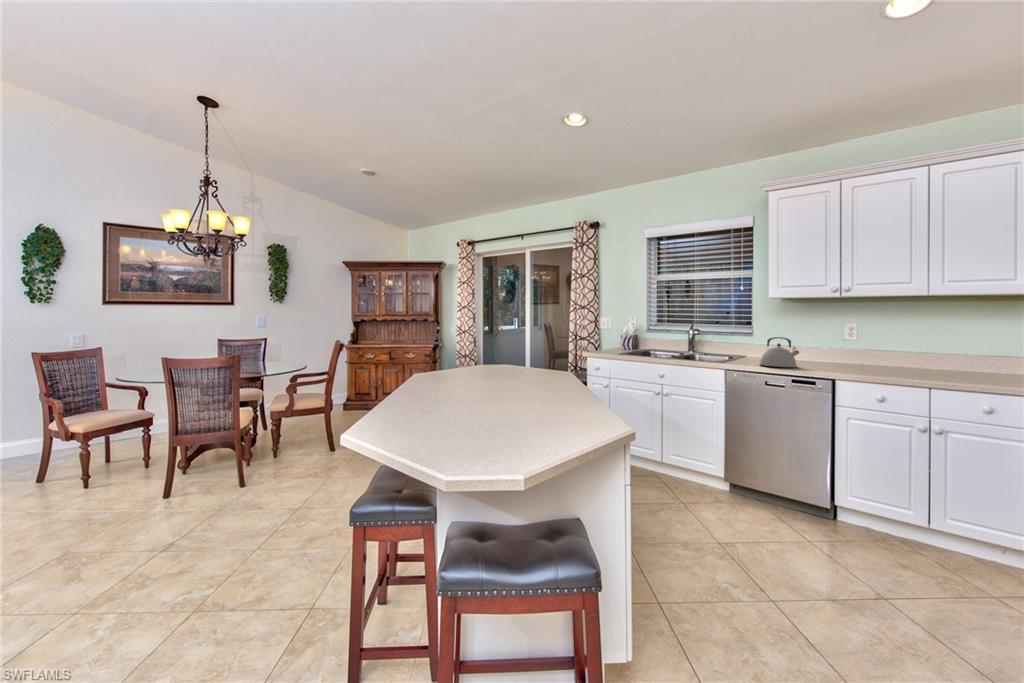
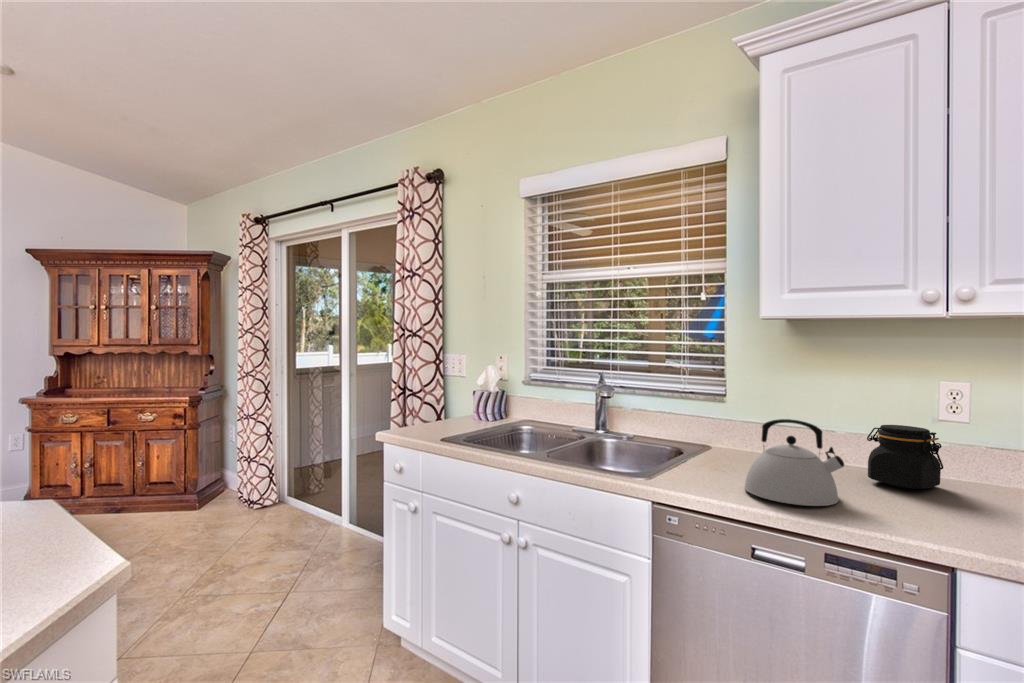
jar: none [812,341,841,365] -> present [867,425,943,489]

